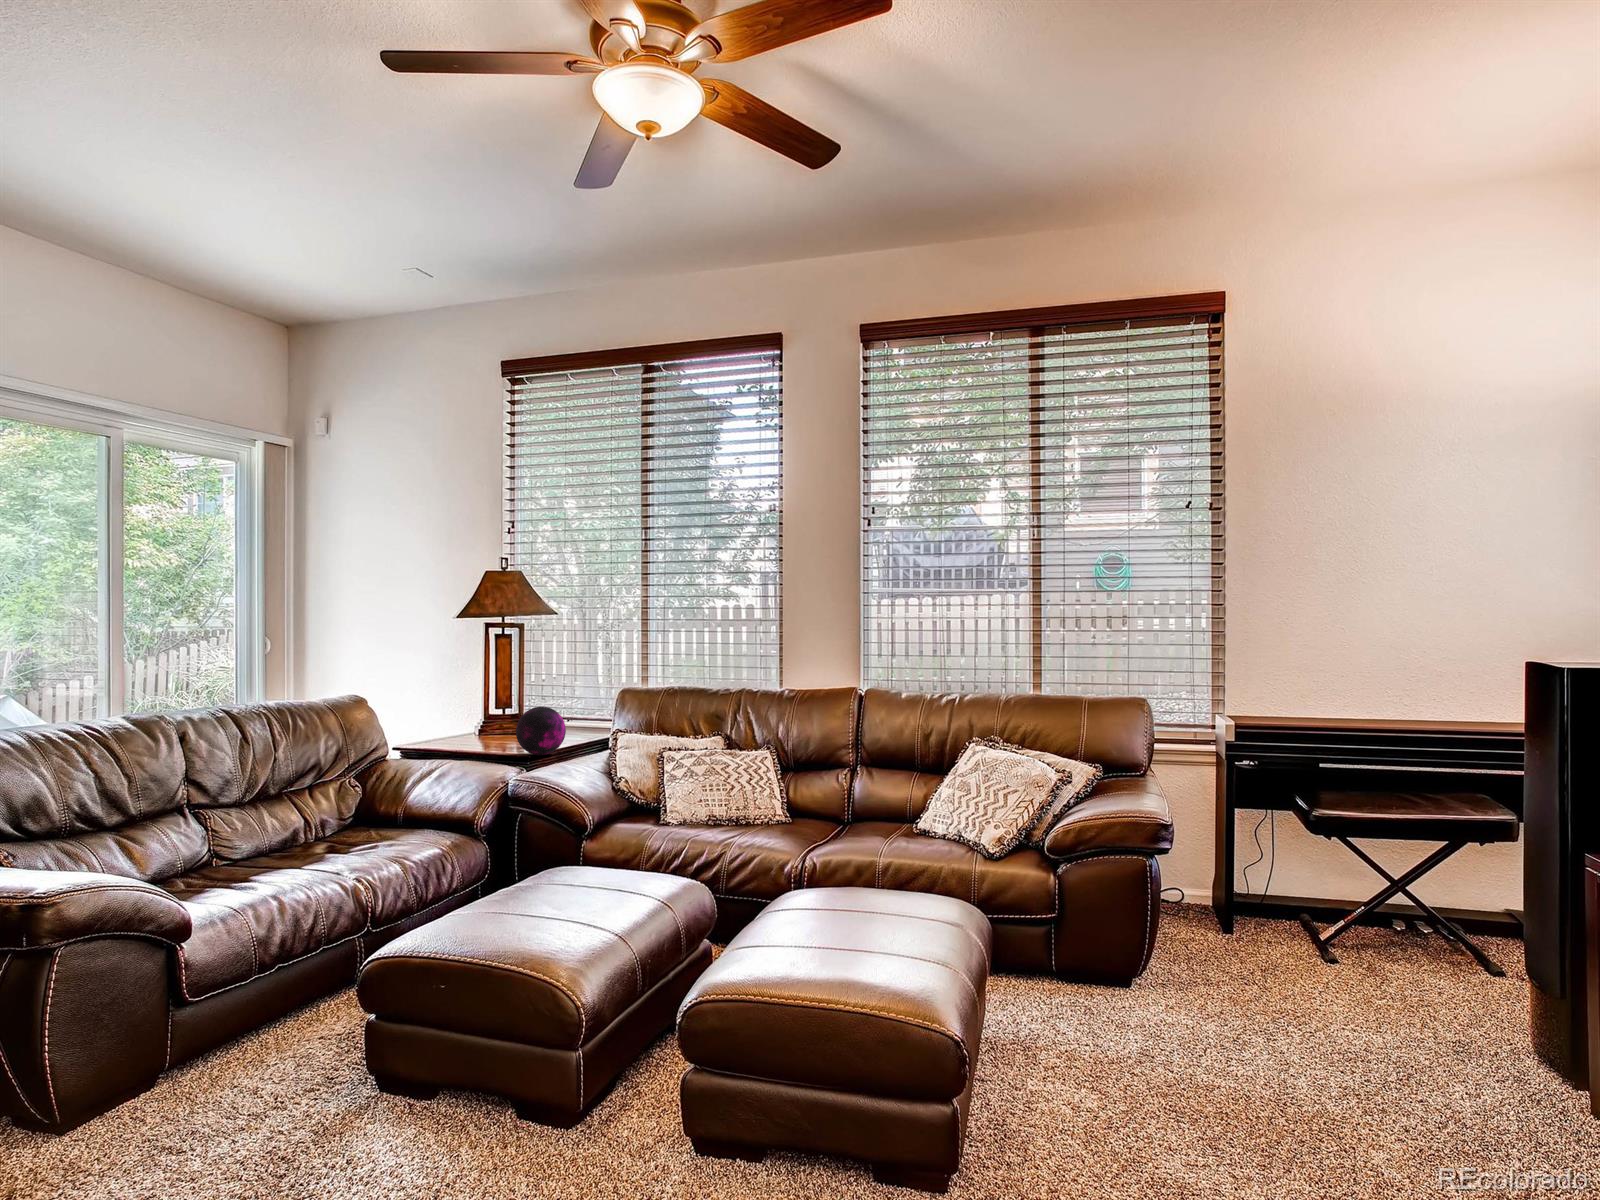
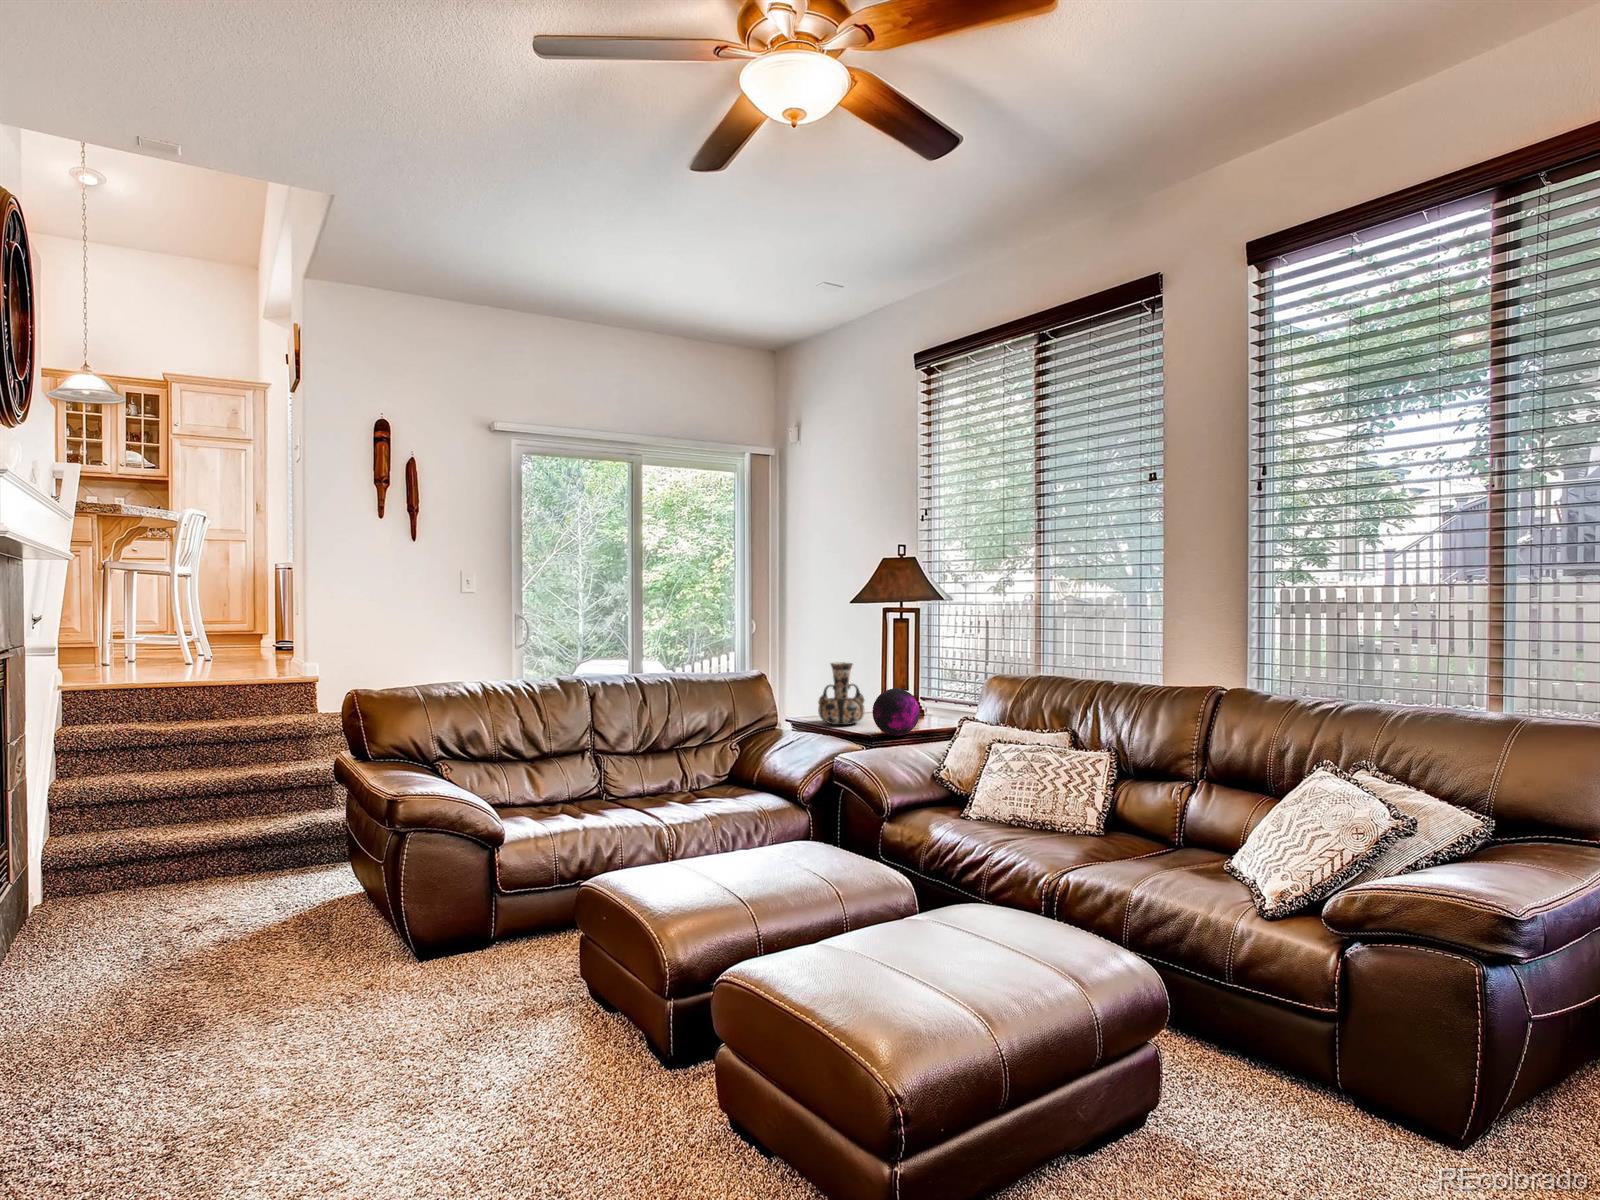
decorative vase: none [435,682,488,750] -> present [818,662,865,725]

